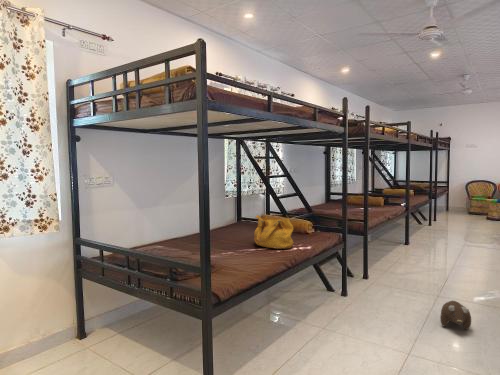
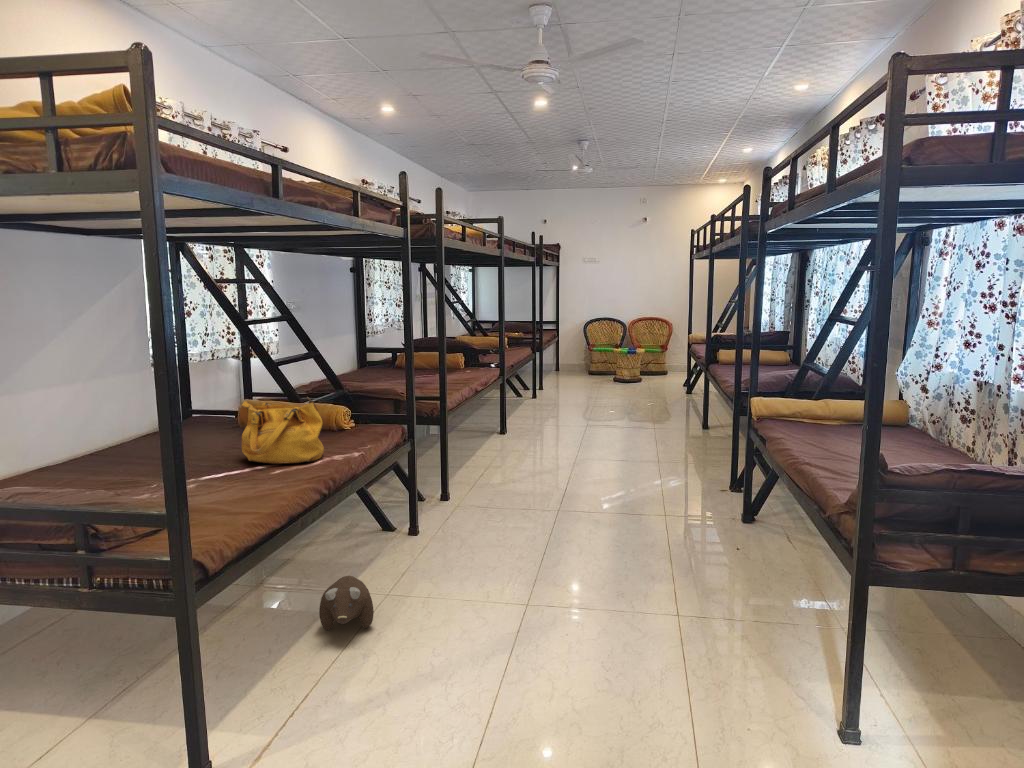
plush toy: present [440,301,471,330] -> present [319,576,374,630]

